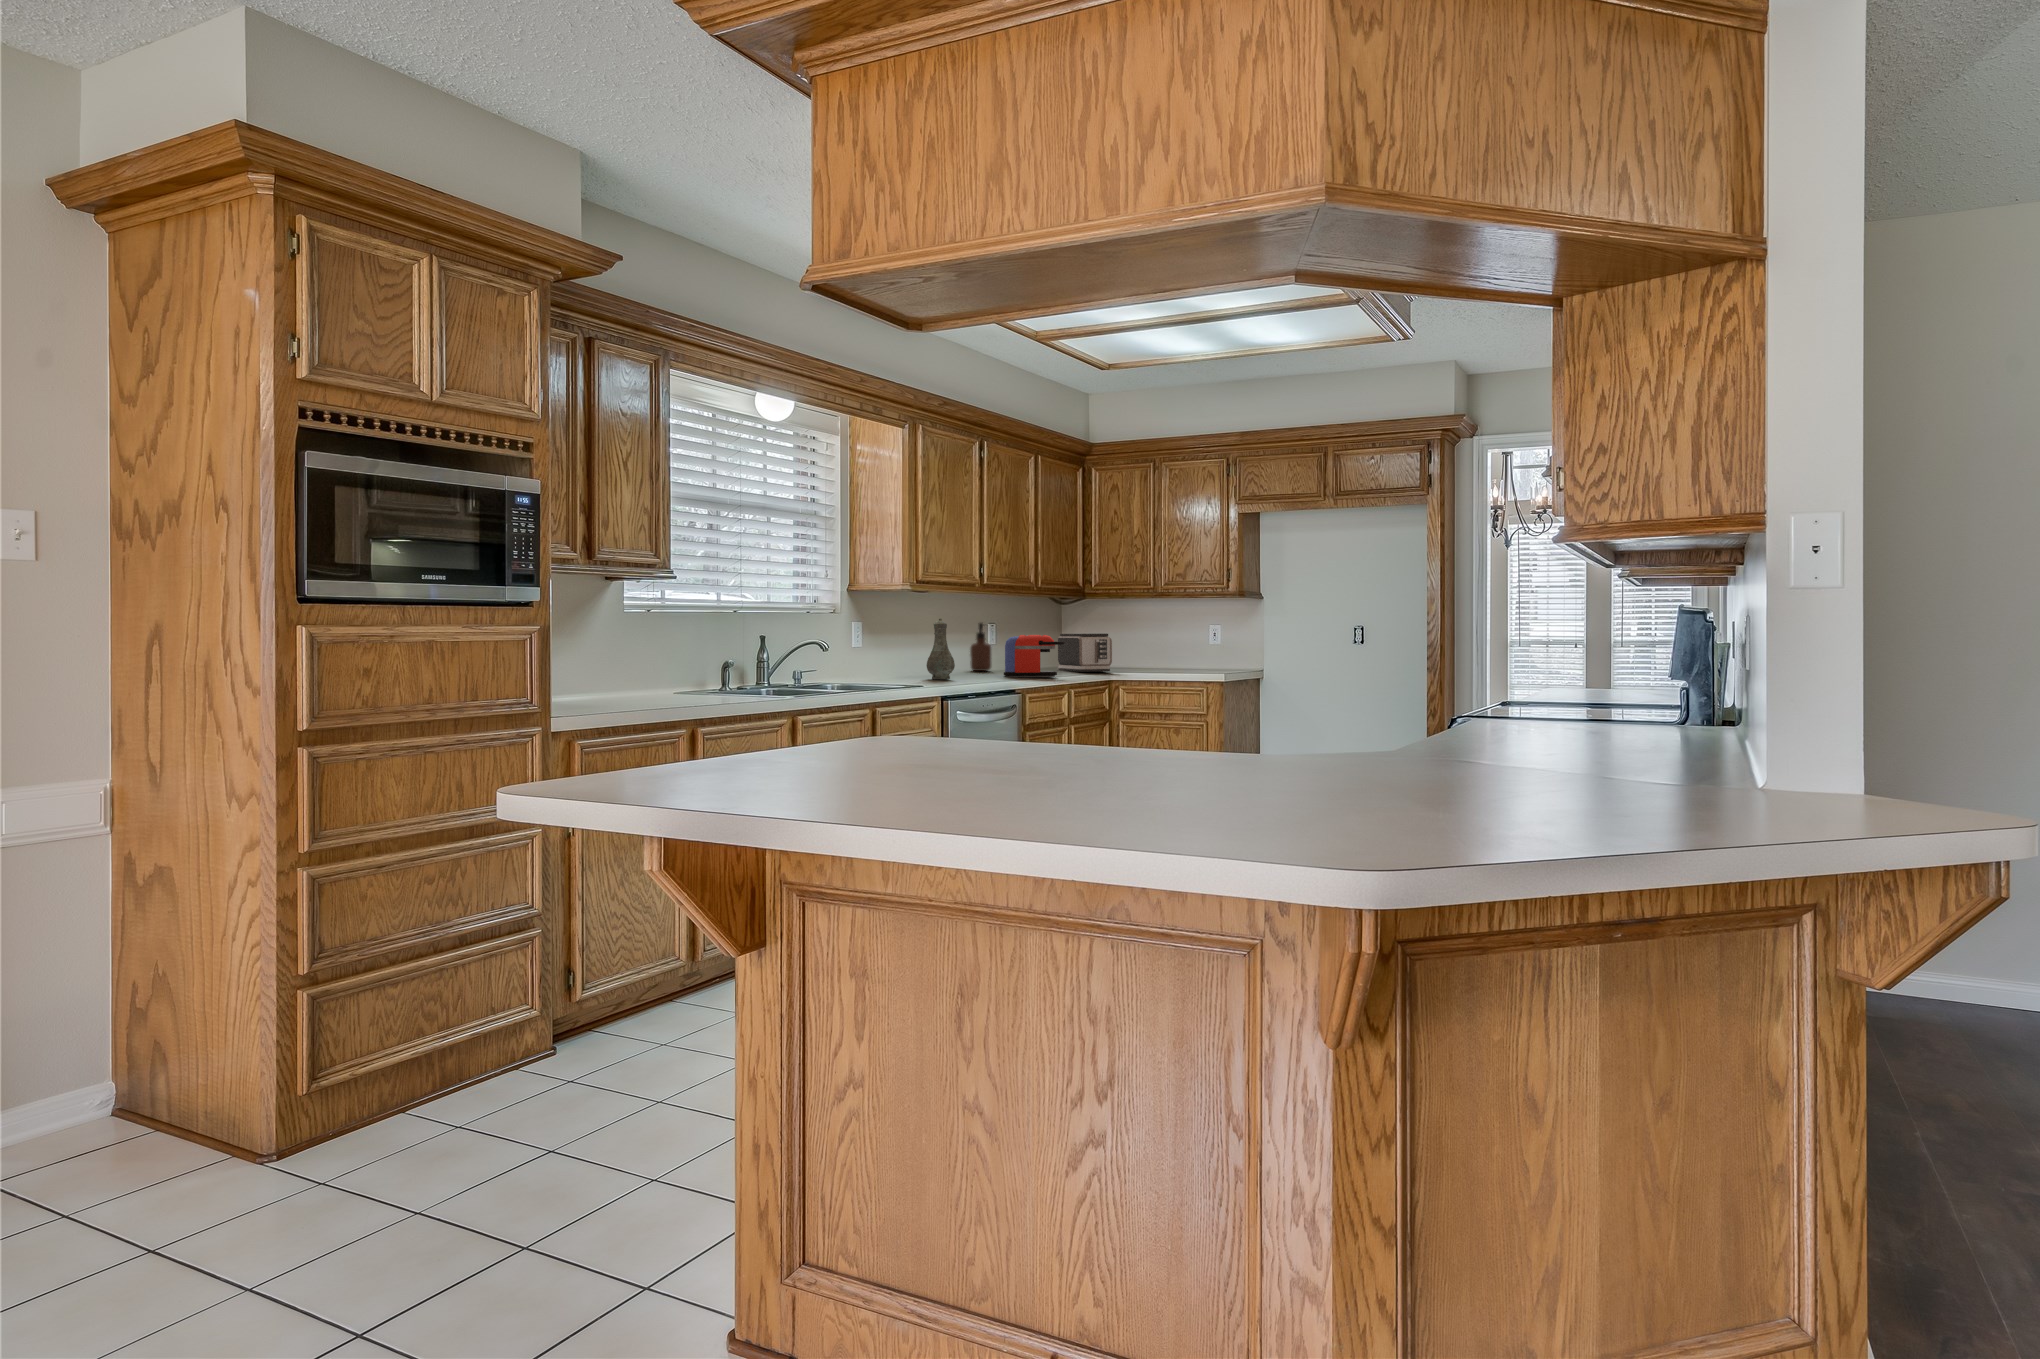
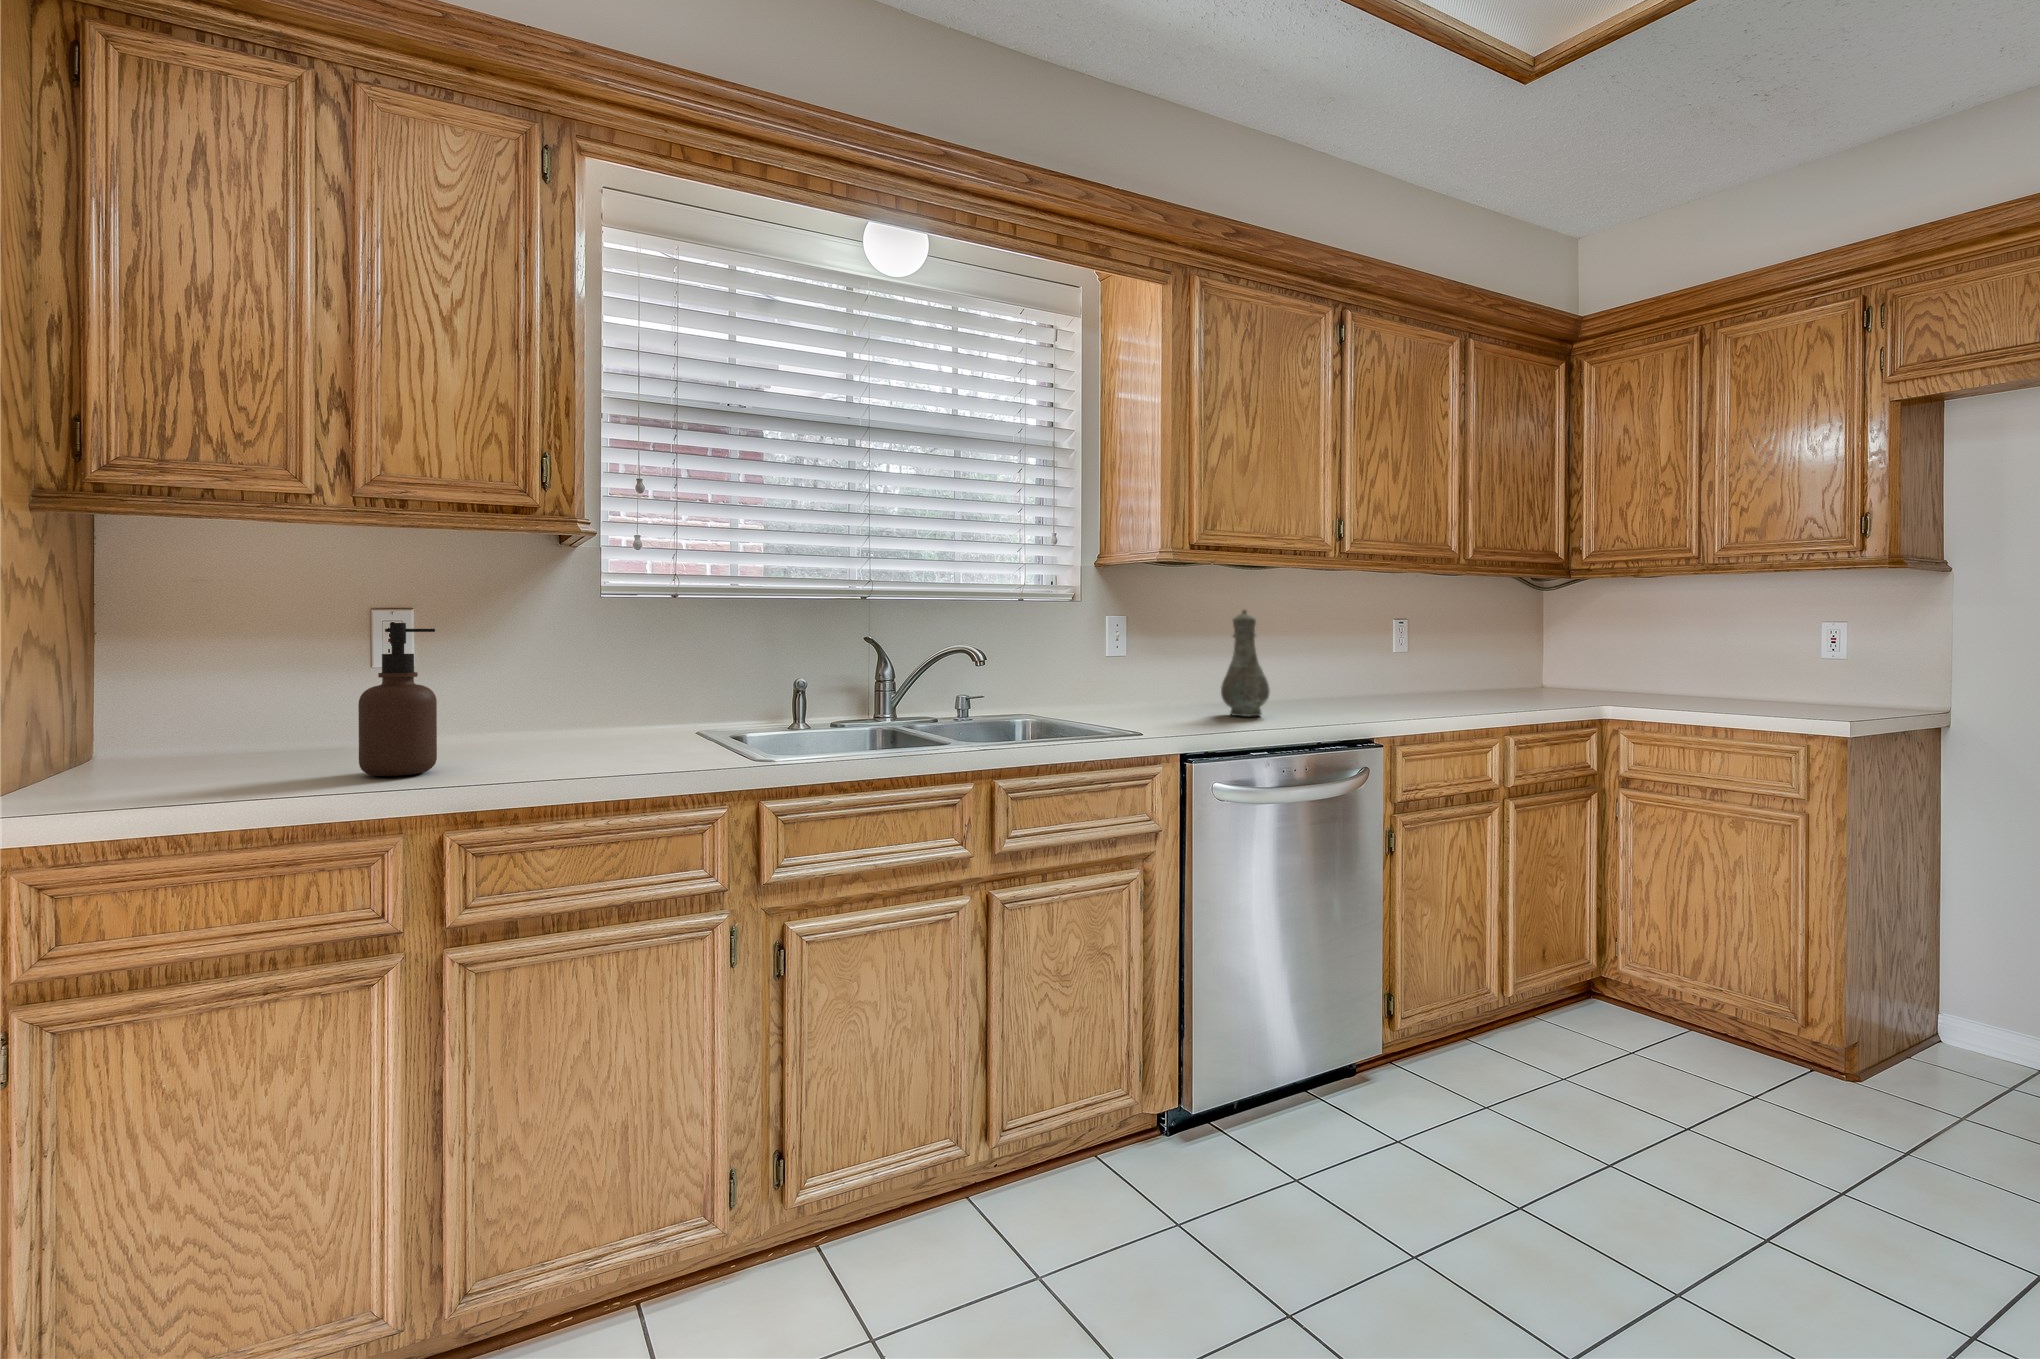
soap dispenser: present [970,623,991,671] -> present [358,623,437,776]
toaster: present [1058,634,1112,672] -> none [1515,635,1610,702]
coffee maker: present [1004,635,1064,677] -> none [1383,638,1496,715]

